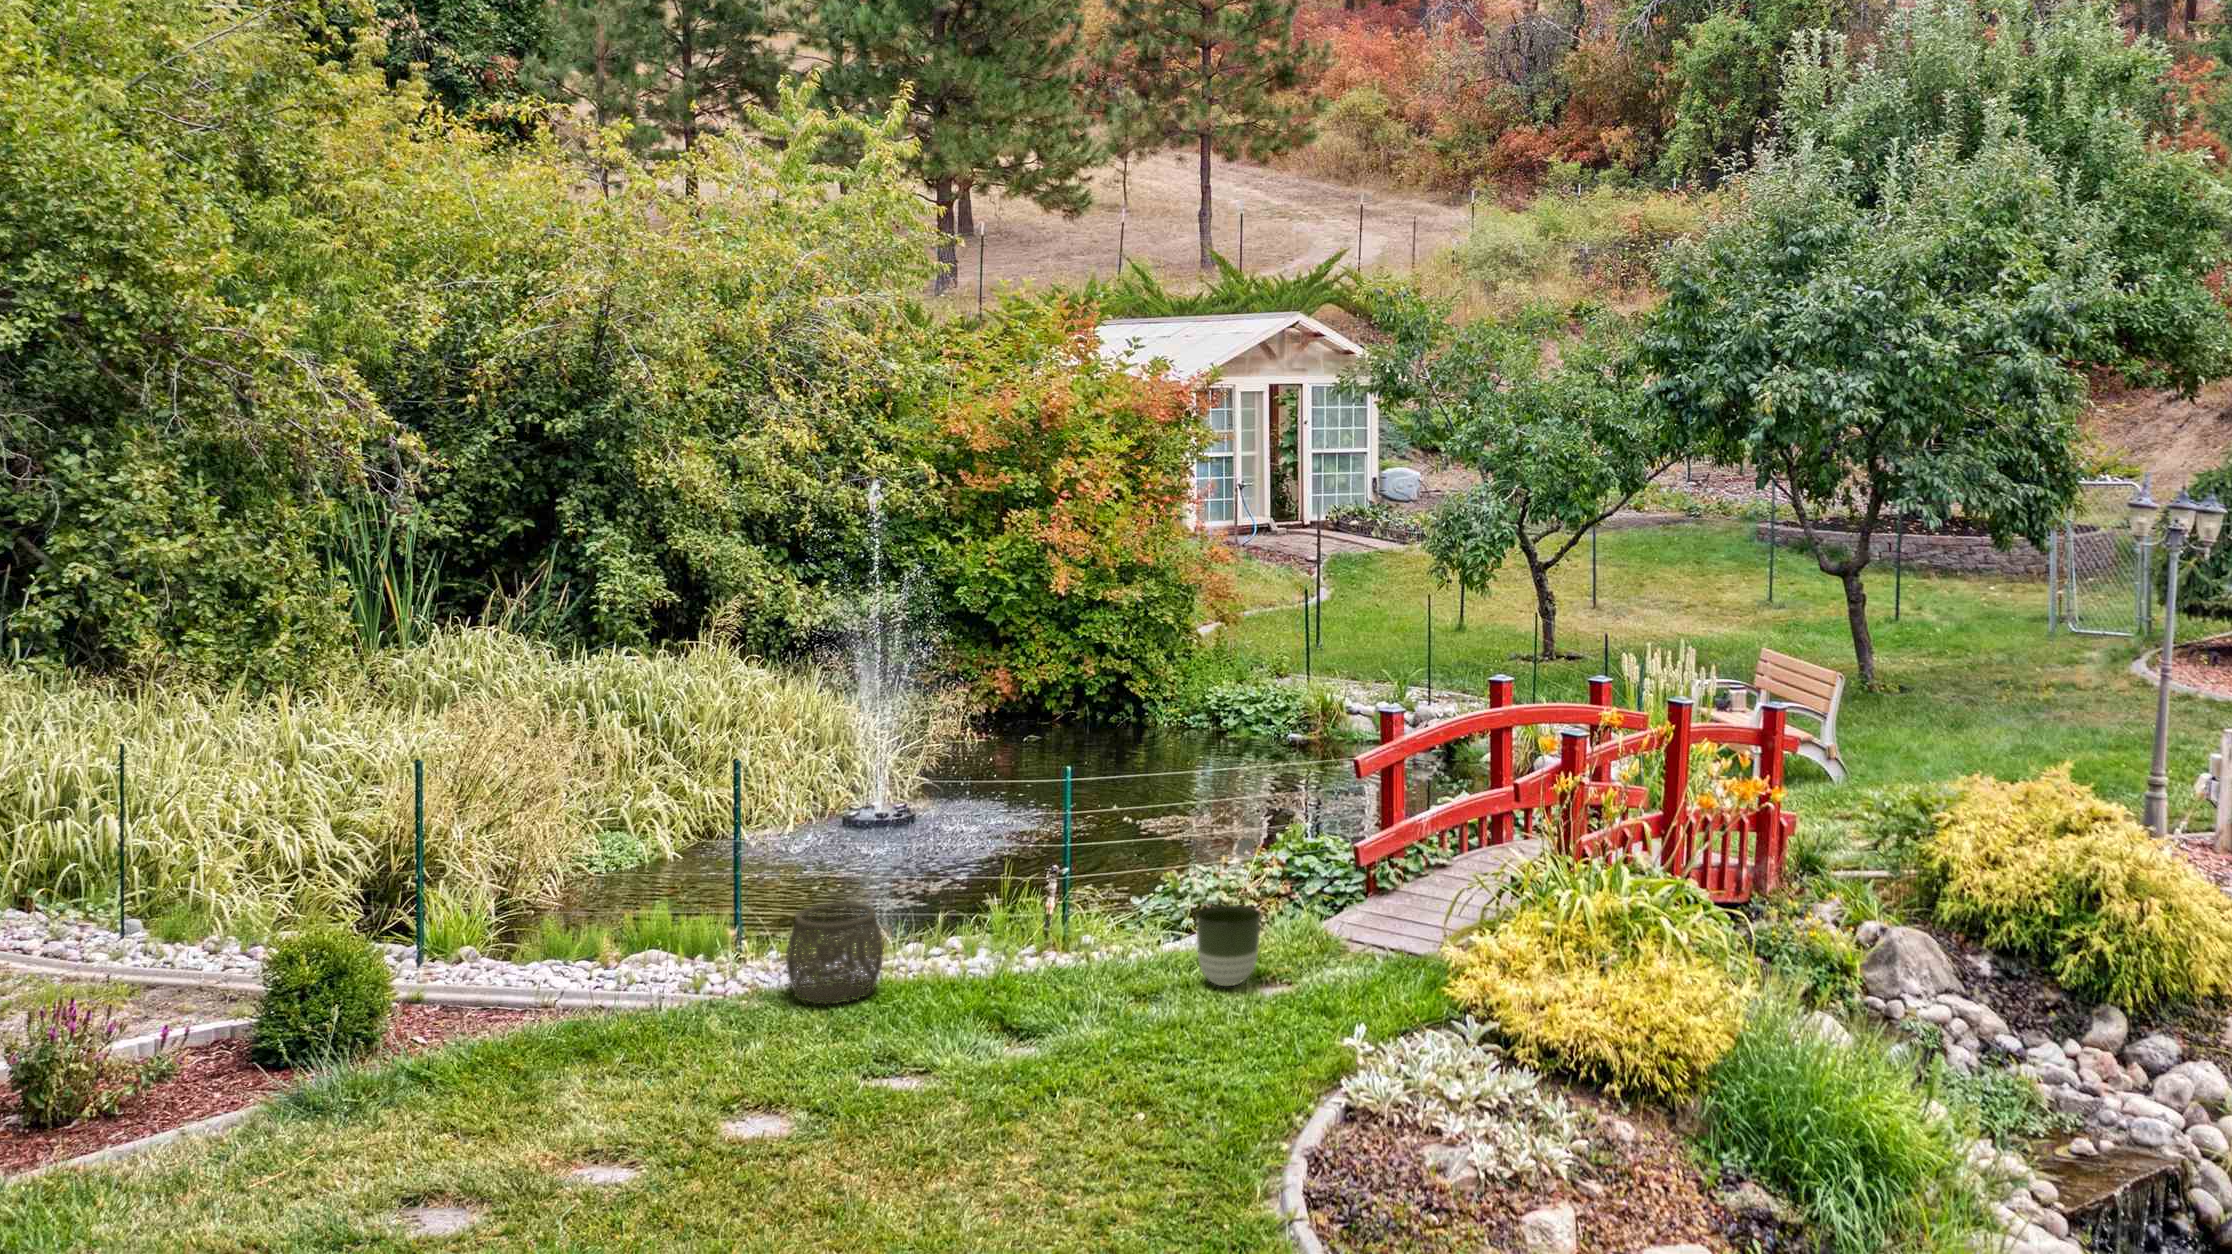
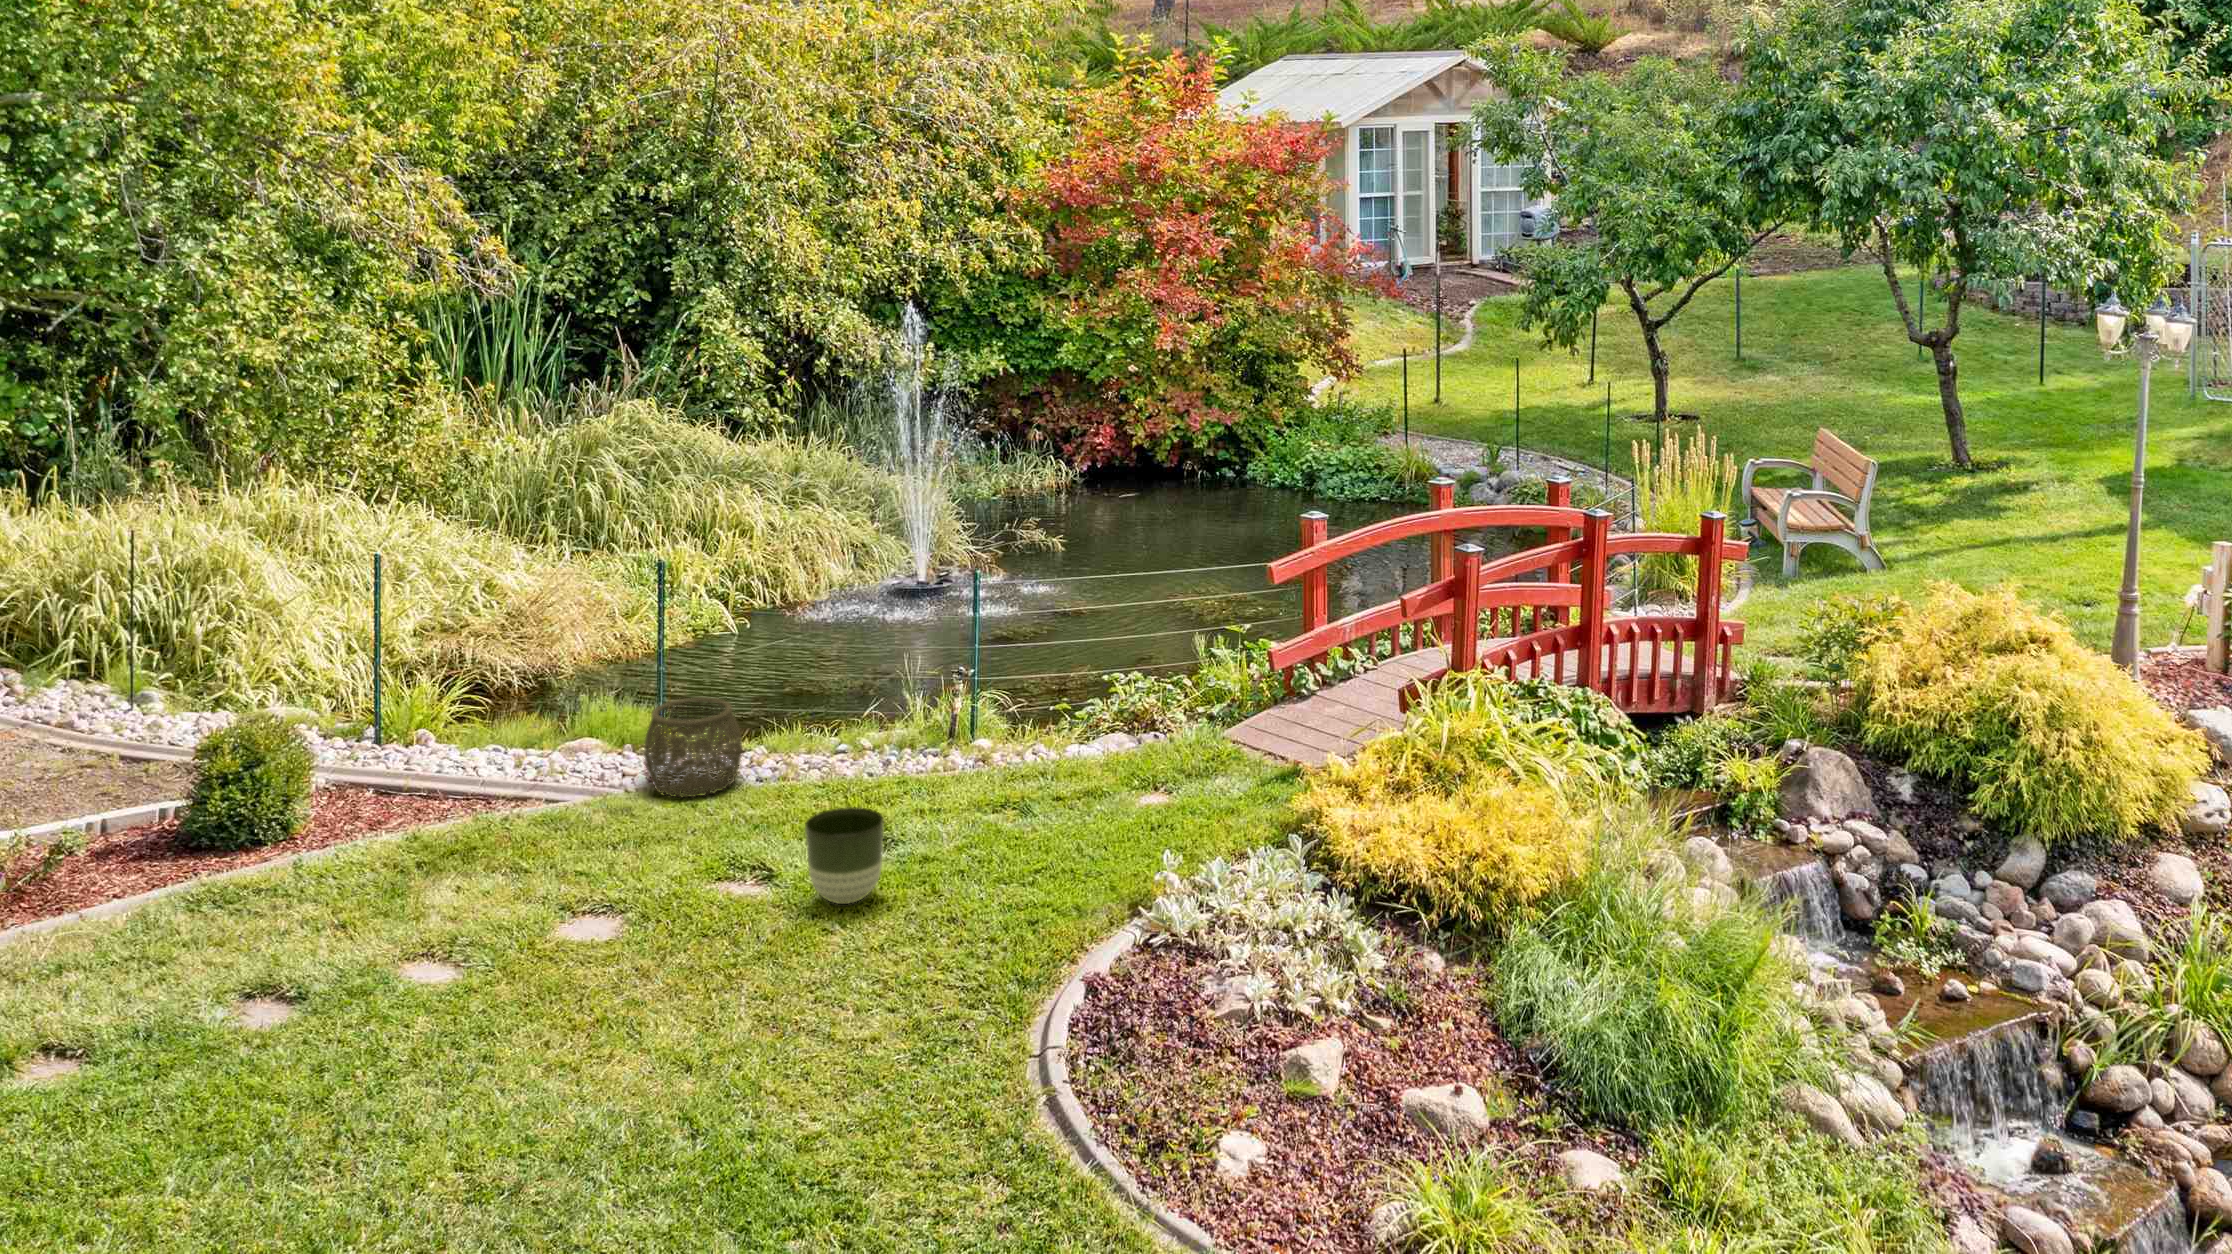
planter: present [1197,905,1261,986] -> present [805,807,884,904]

